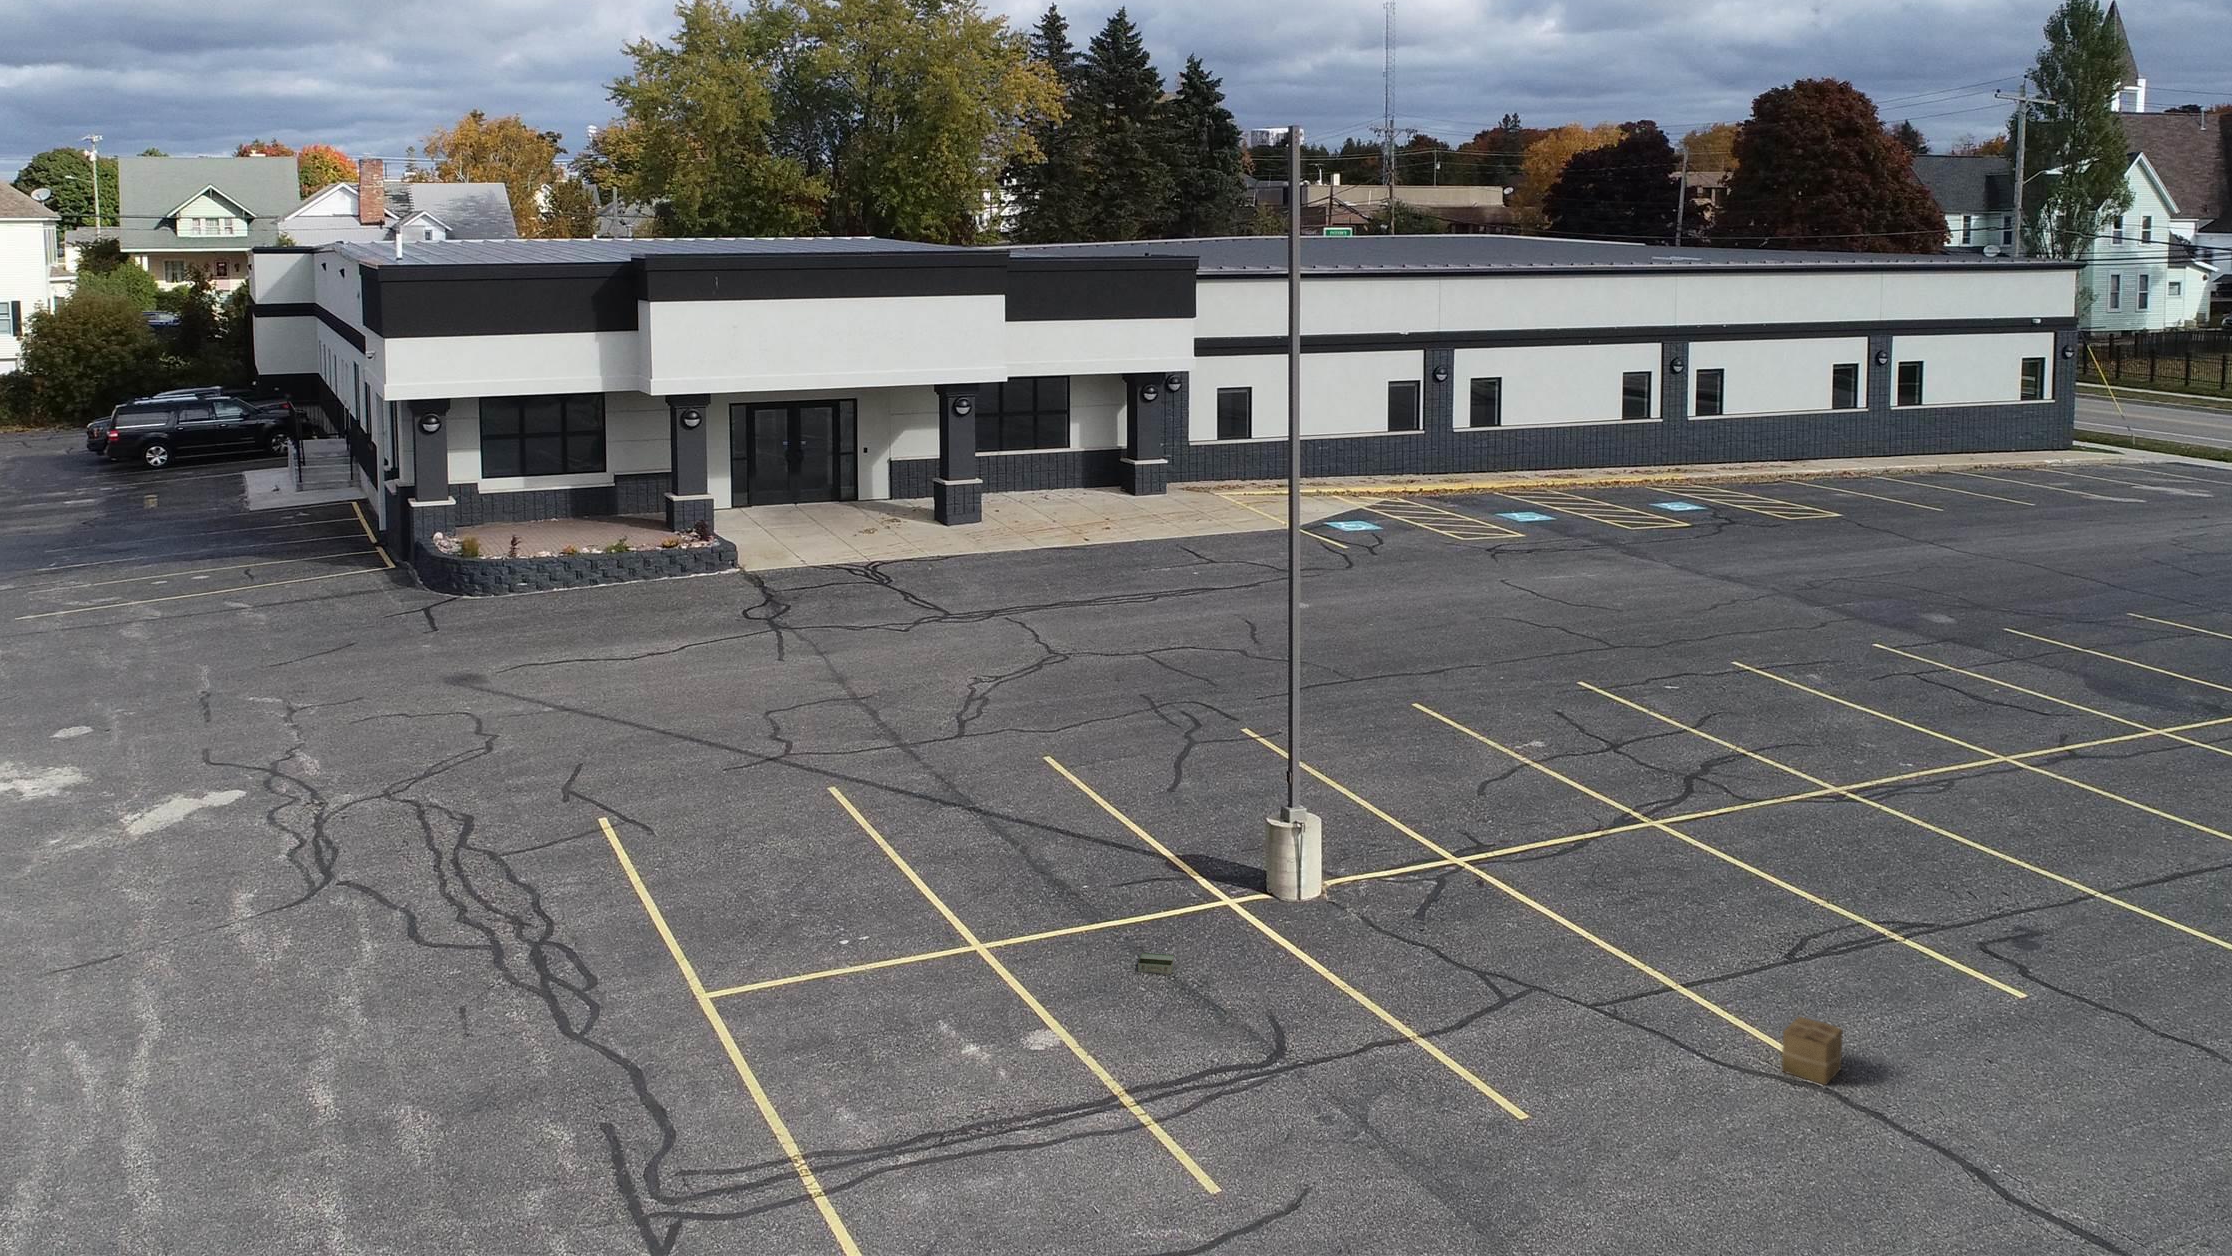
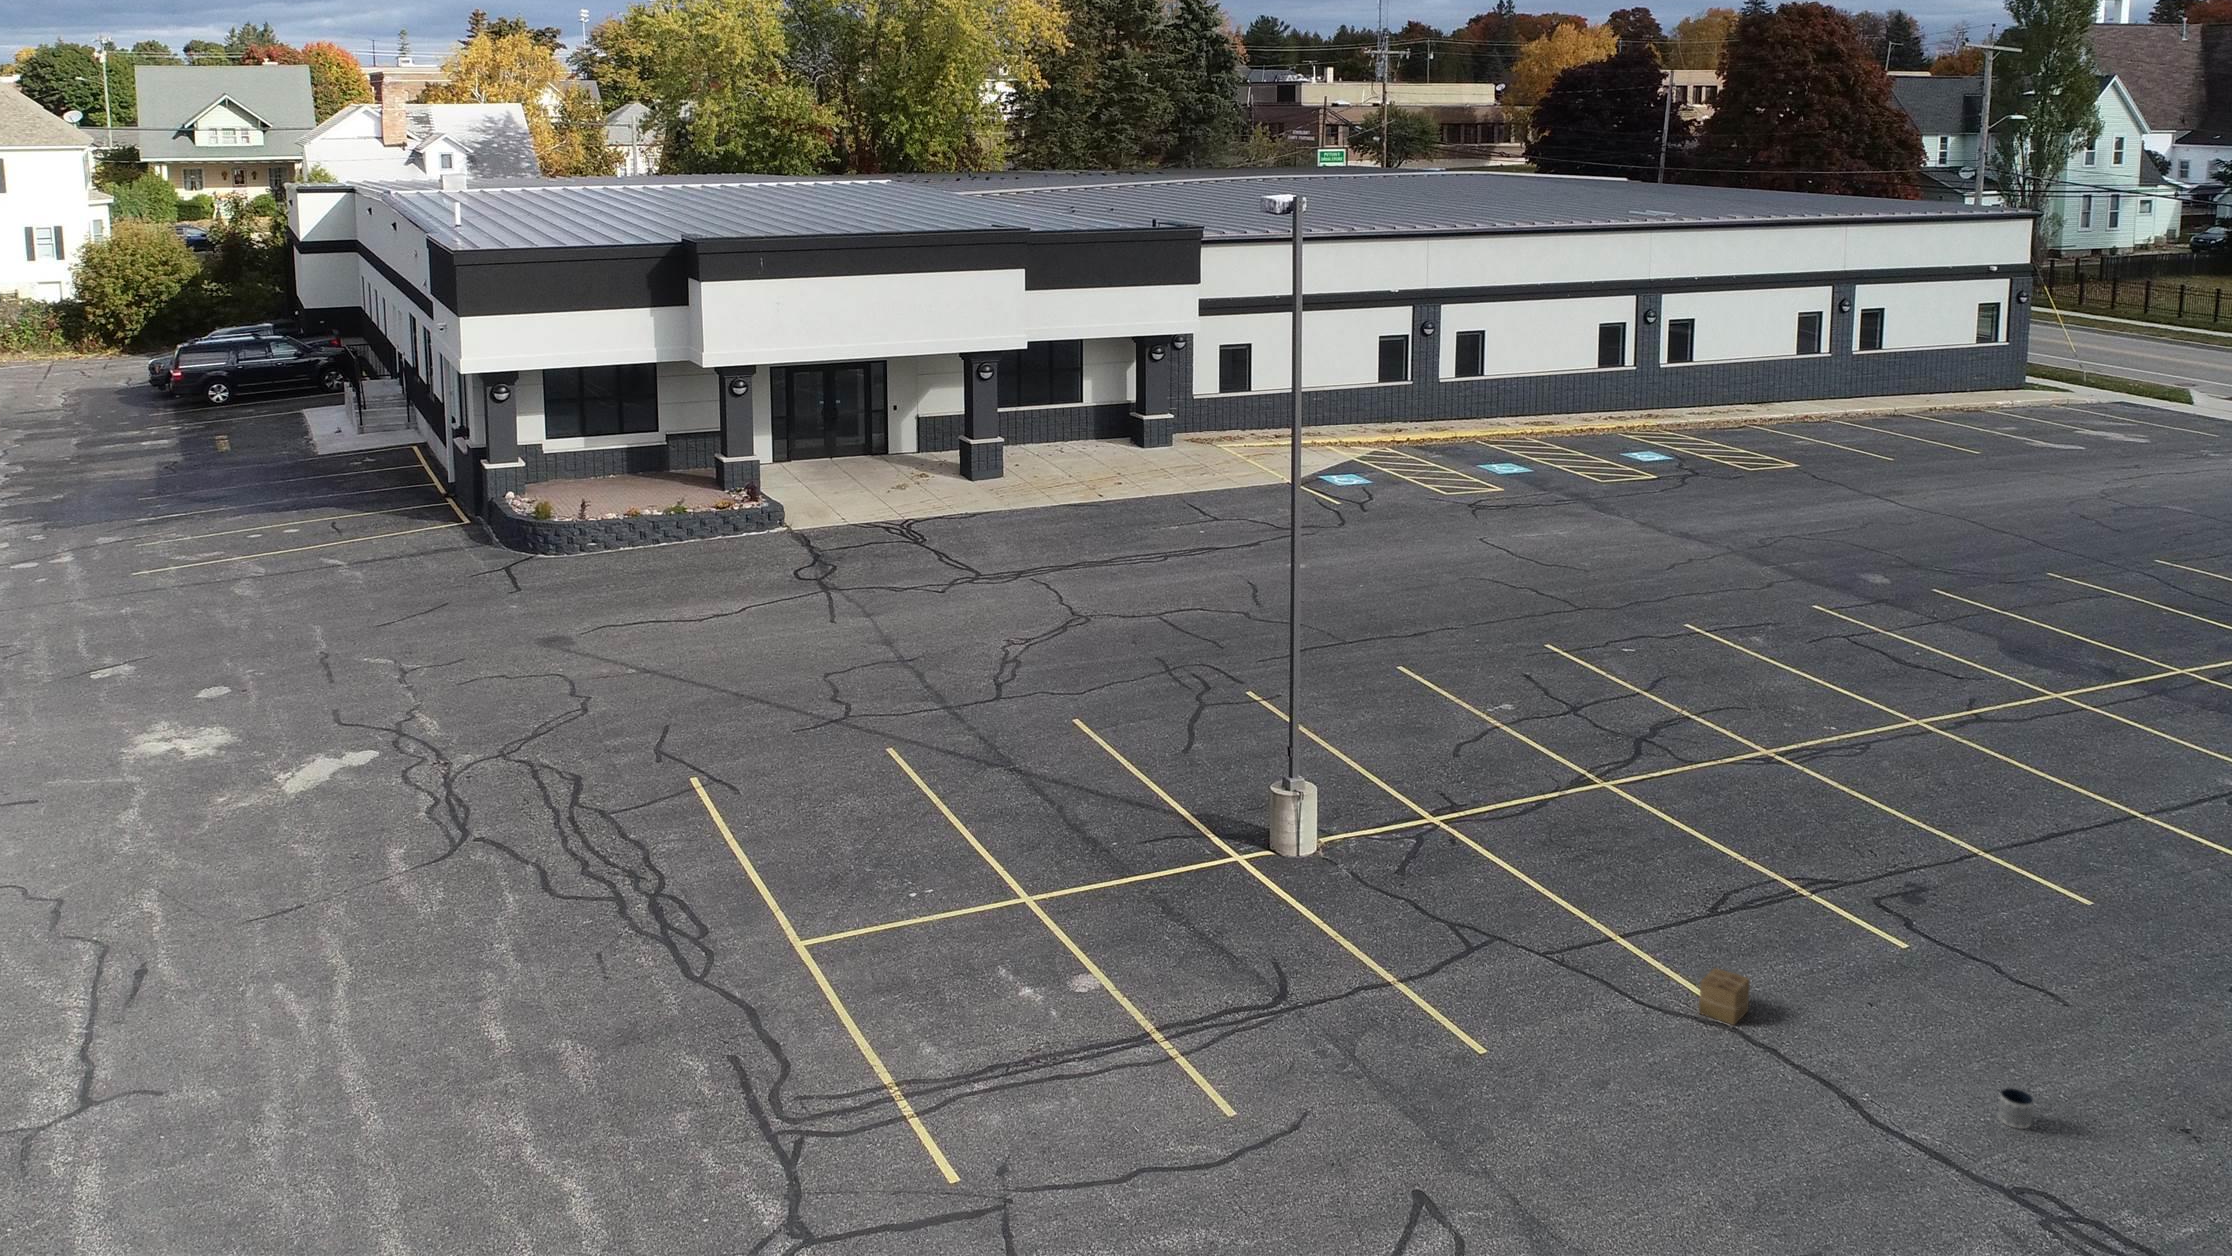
toolbox: present [1138,953,1174,974] -> none [1162,906,1193,925]
planter: none [2160,1155,2204,1205] -> present [1998,1088,2033,1129]

